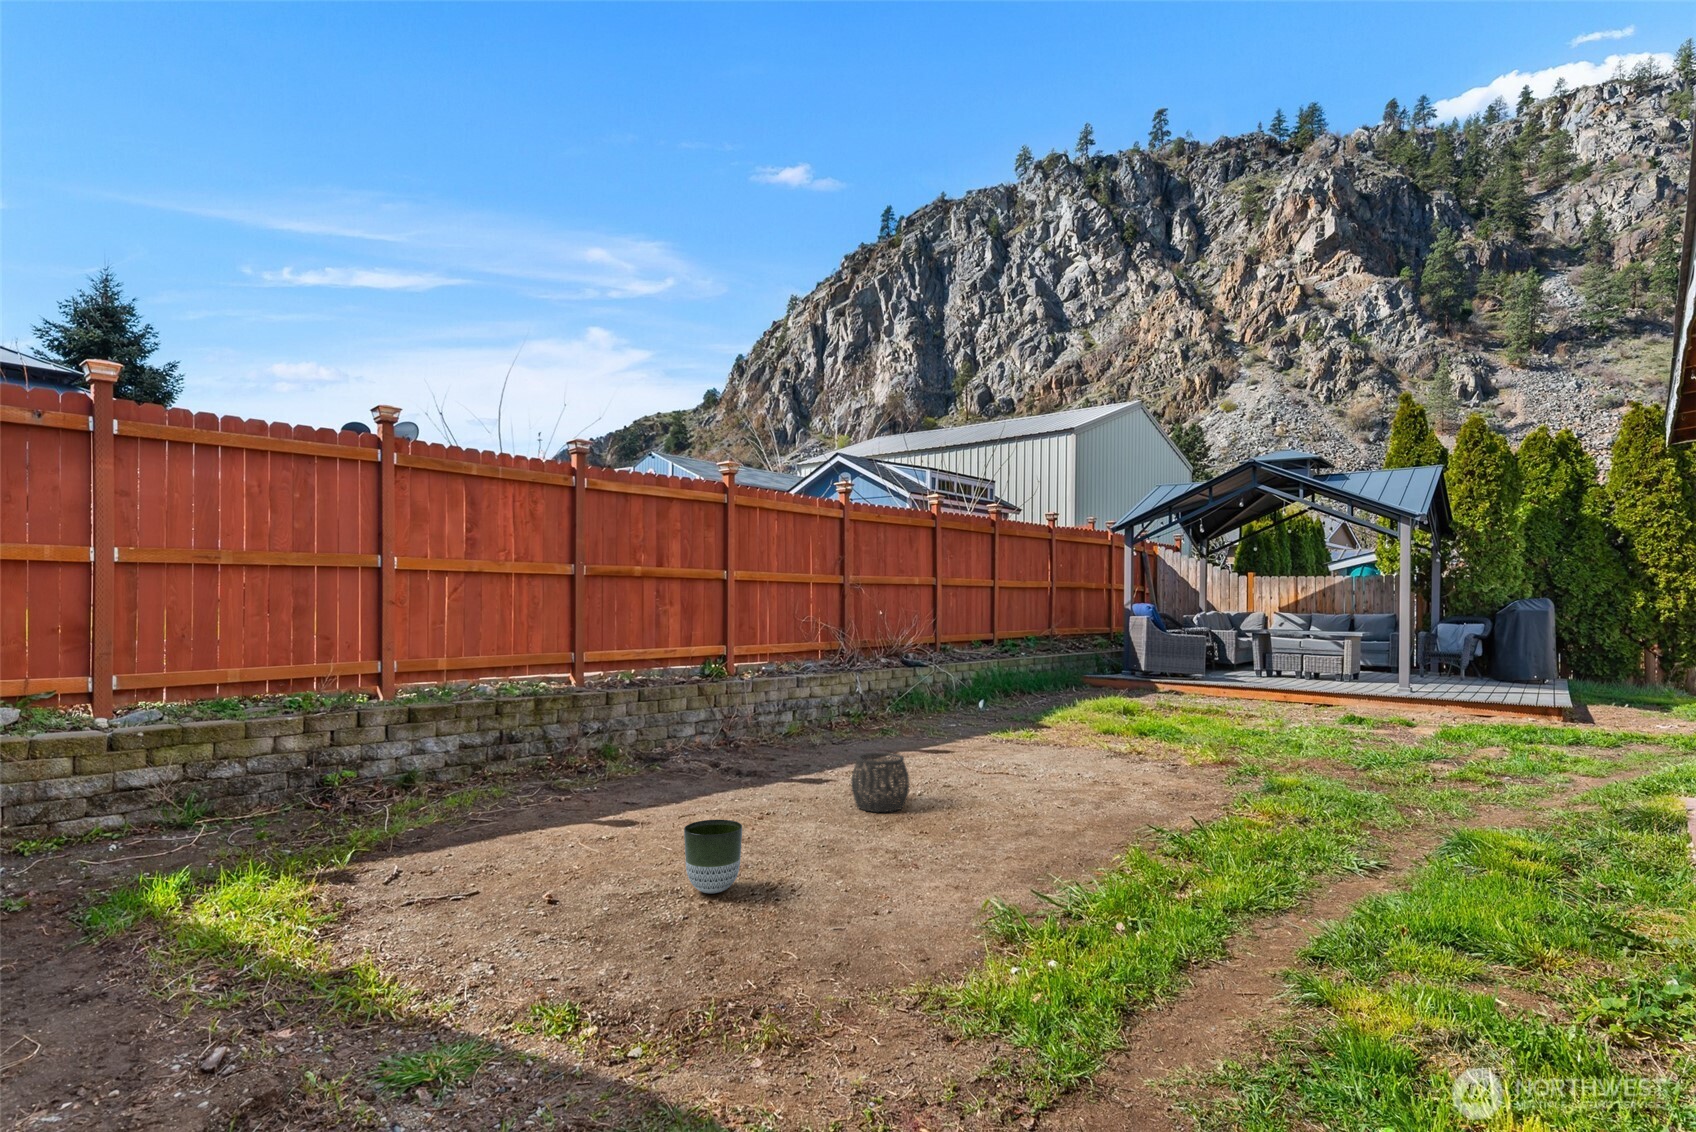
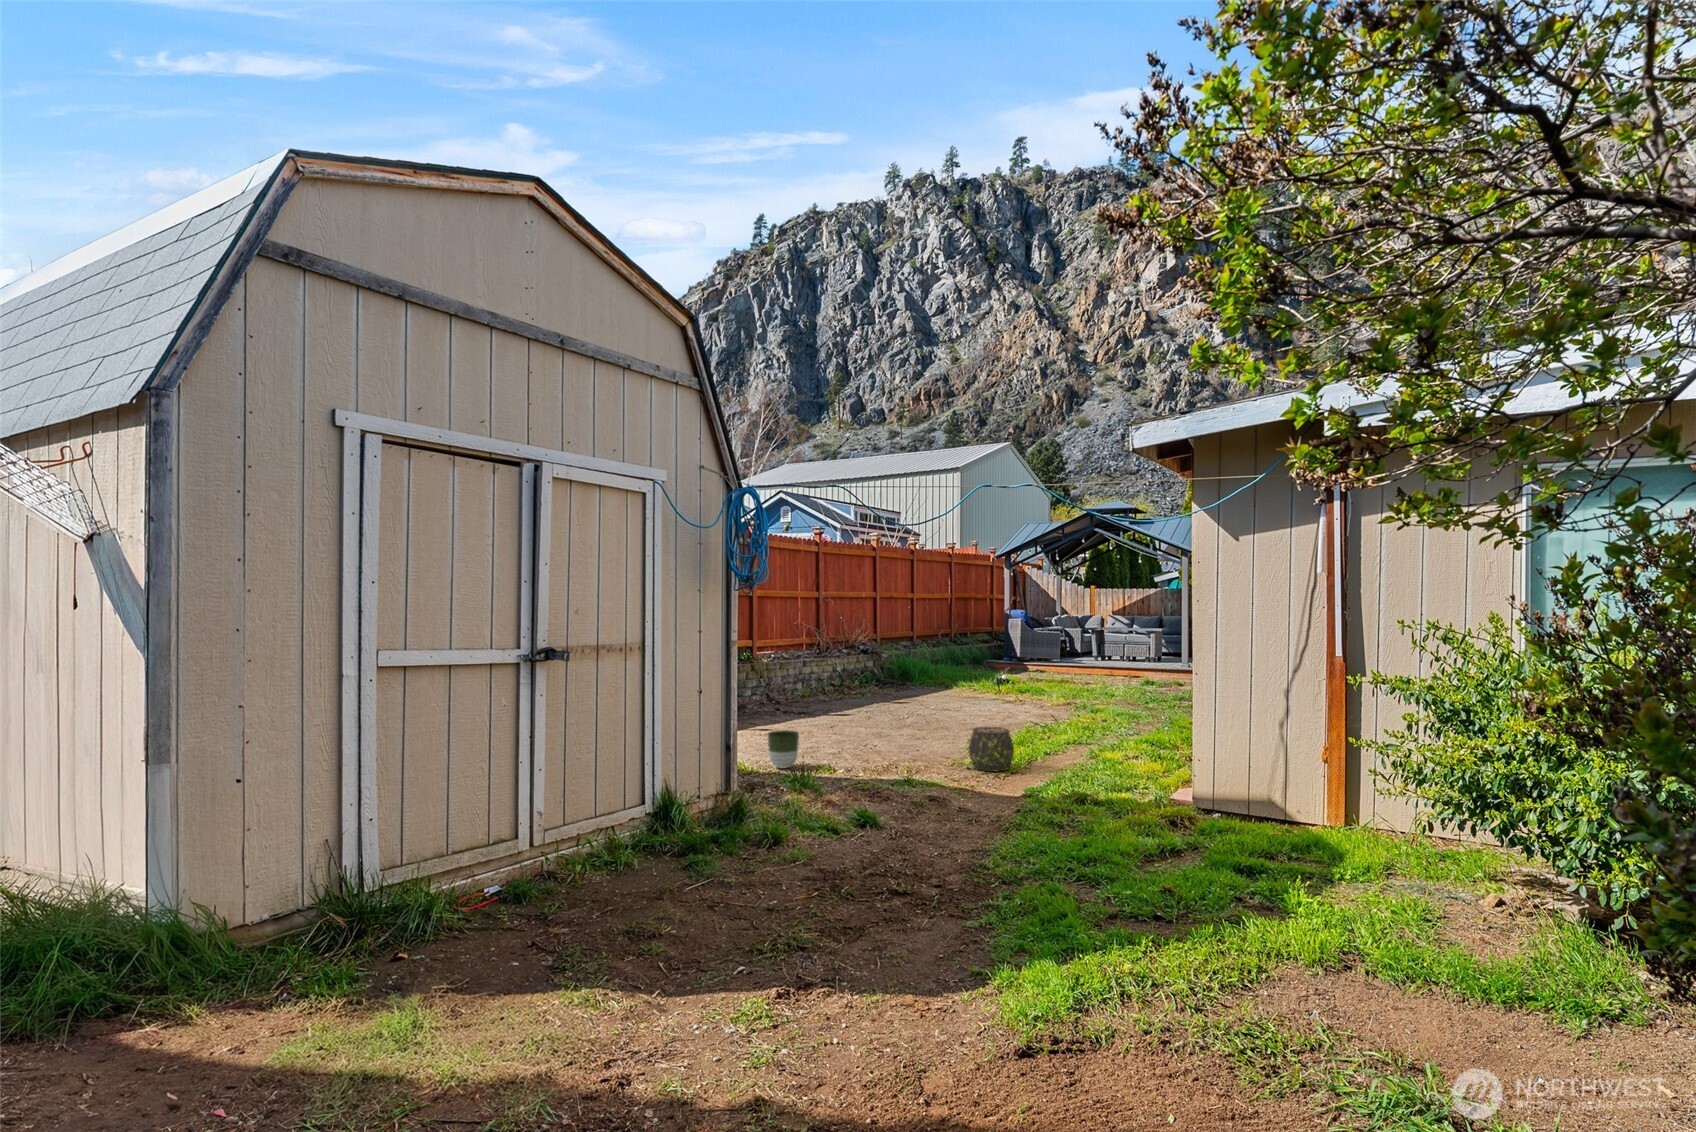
woven basket: present [851,753,909,812] -> present [969,727,1014,772]

